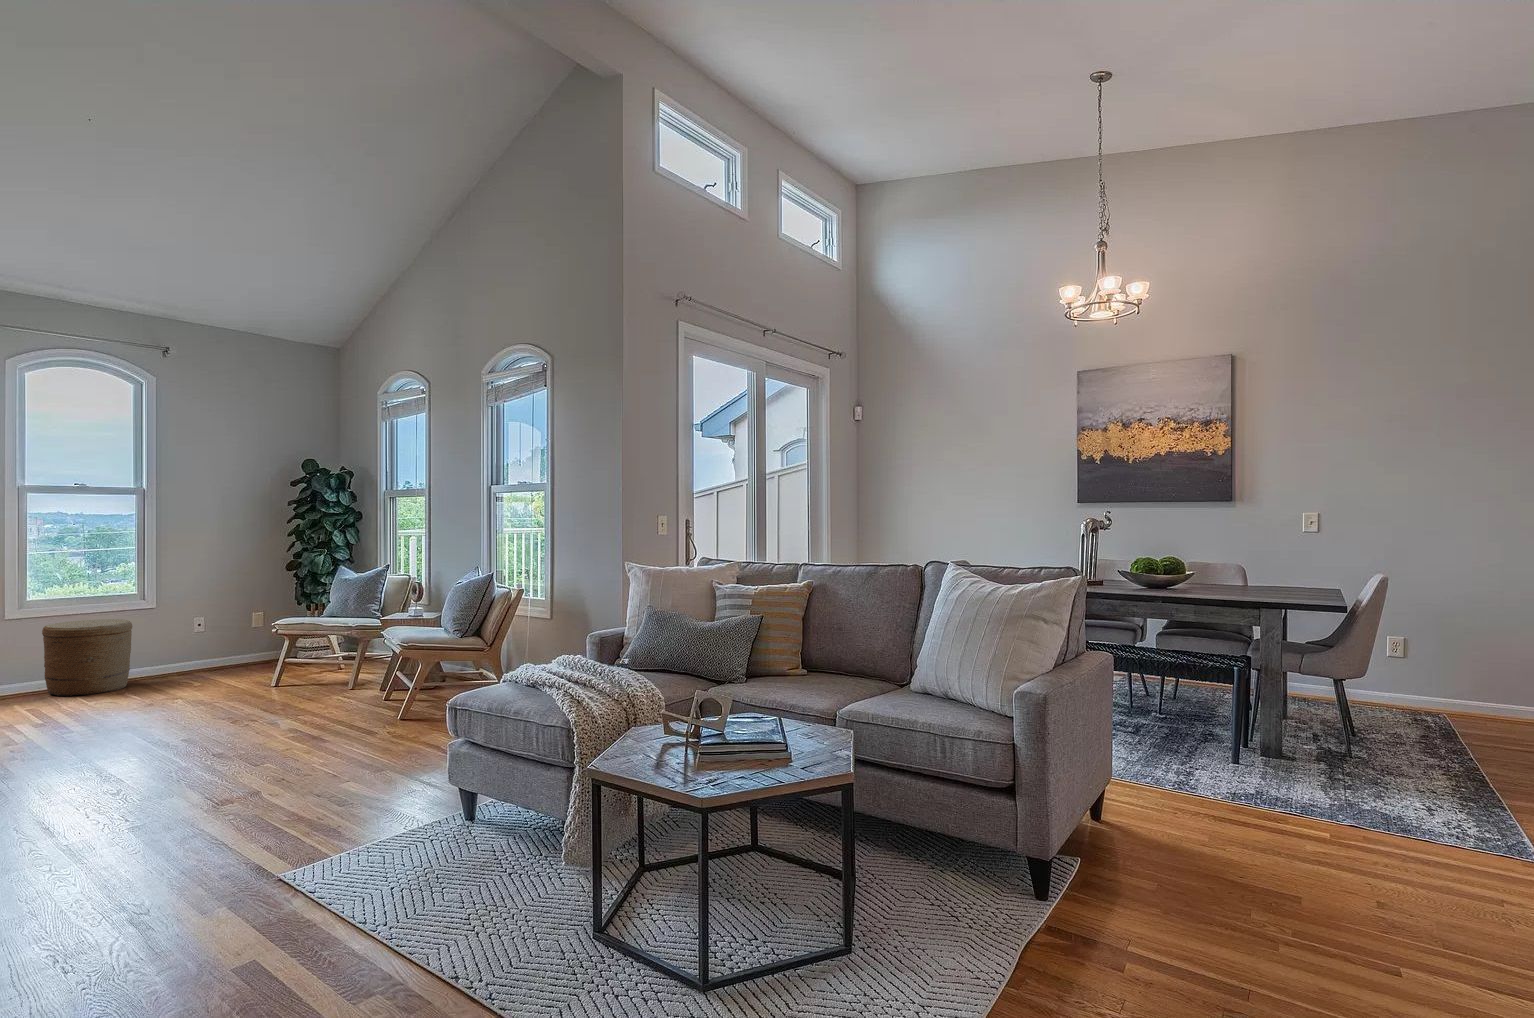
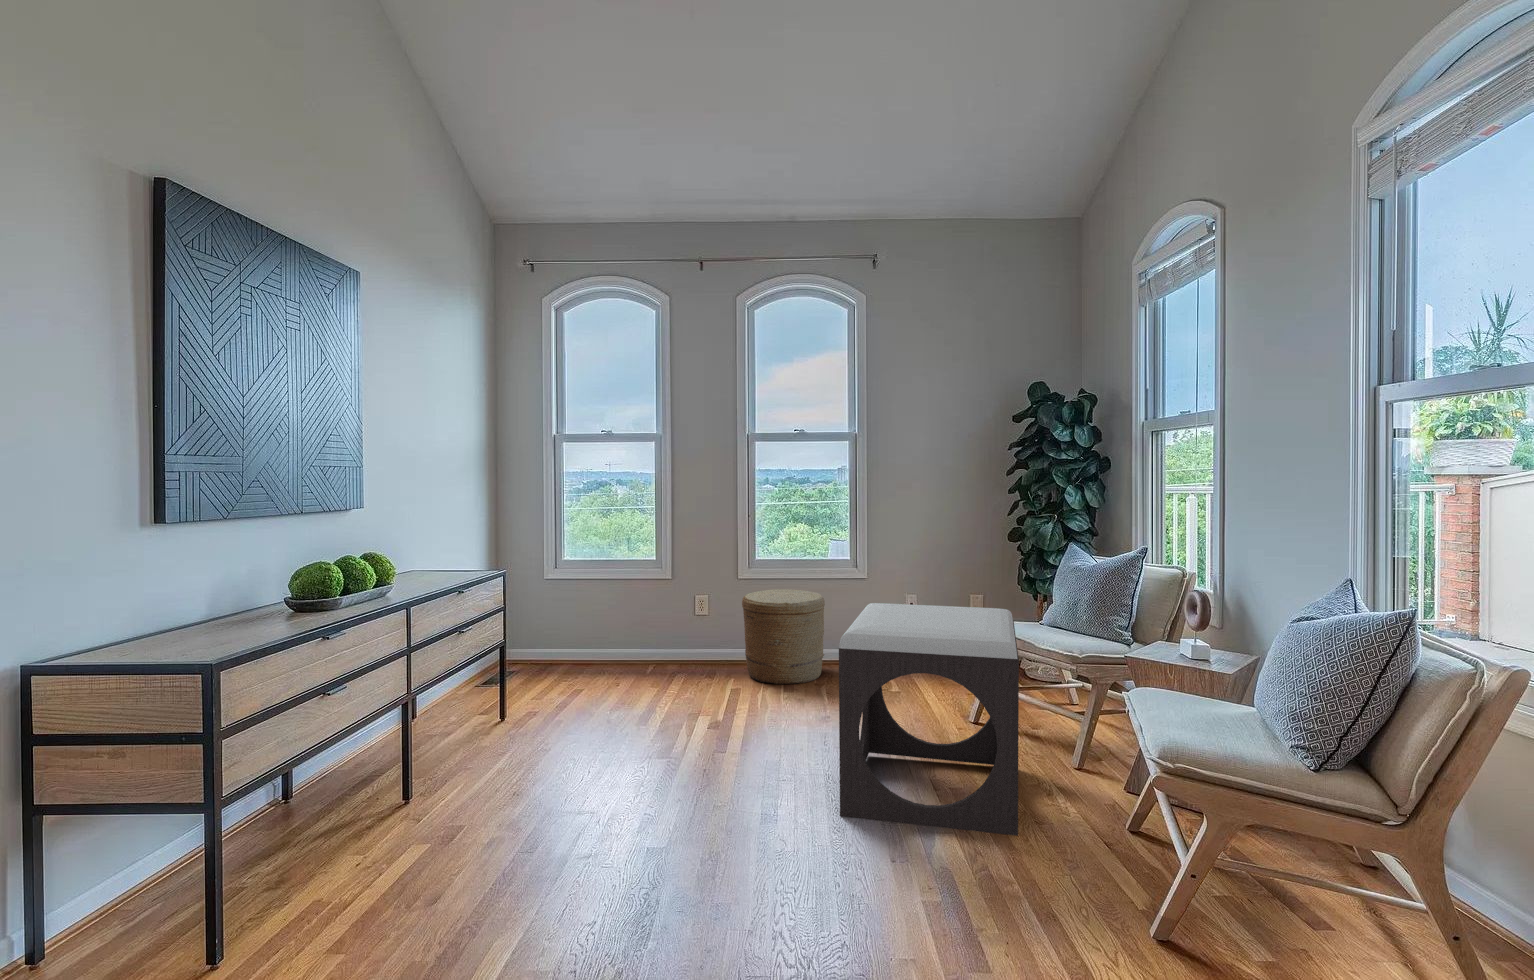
footstool: none [210,600,330,726] -> present [839,603,1019,836]

